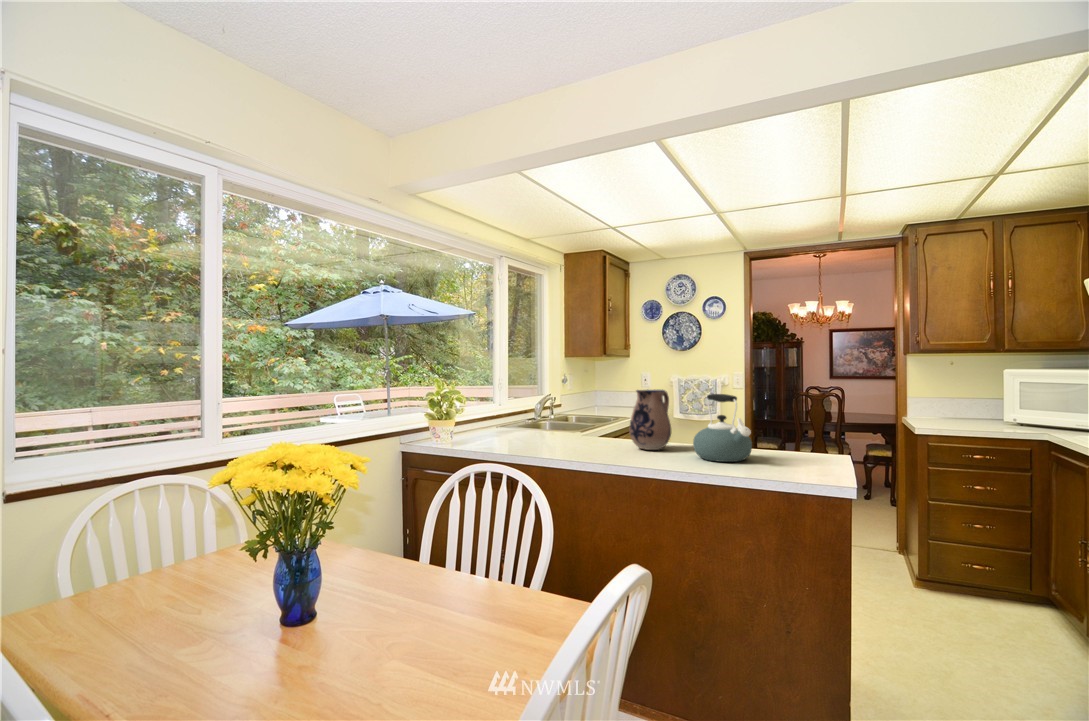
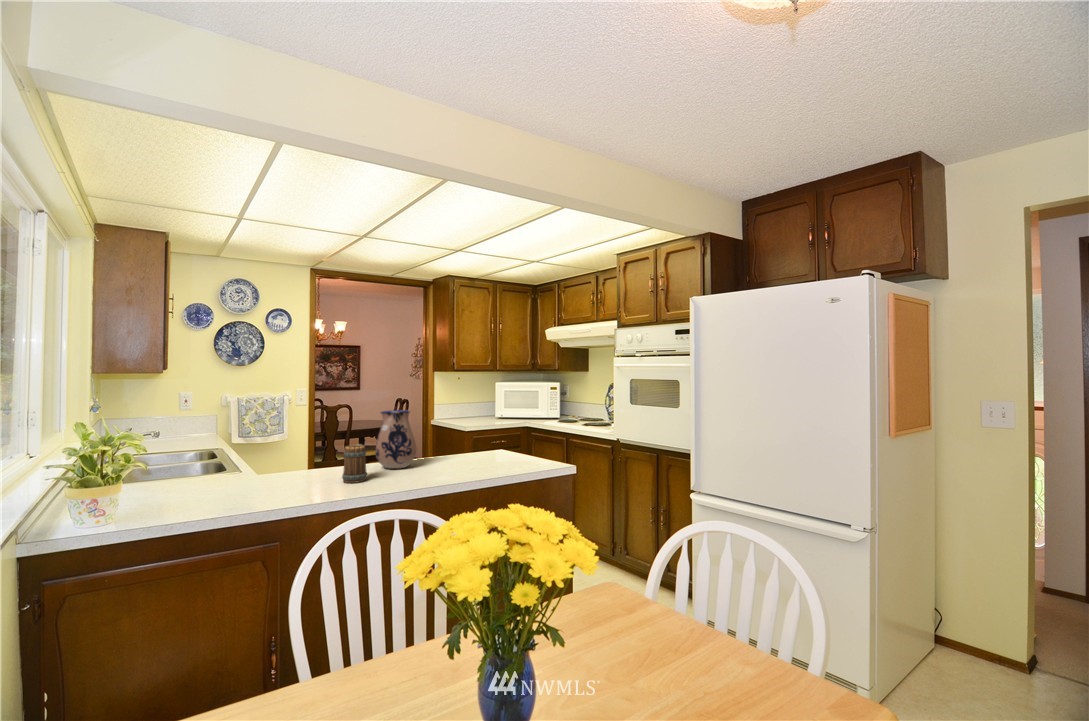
kettle: present [693,394,752,462] -> none [447,410,501,465]
mug: none [573,418,603,452] -> present [342,444,367,483]

